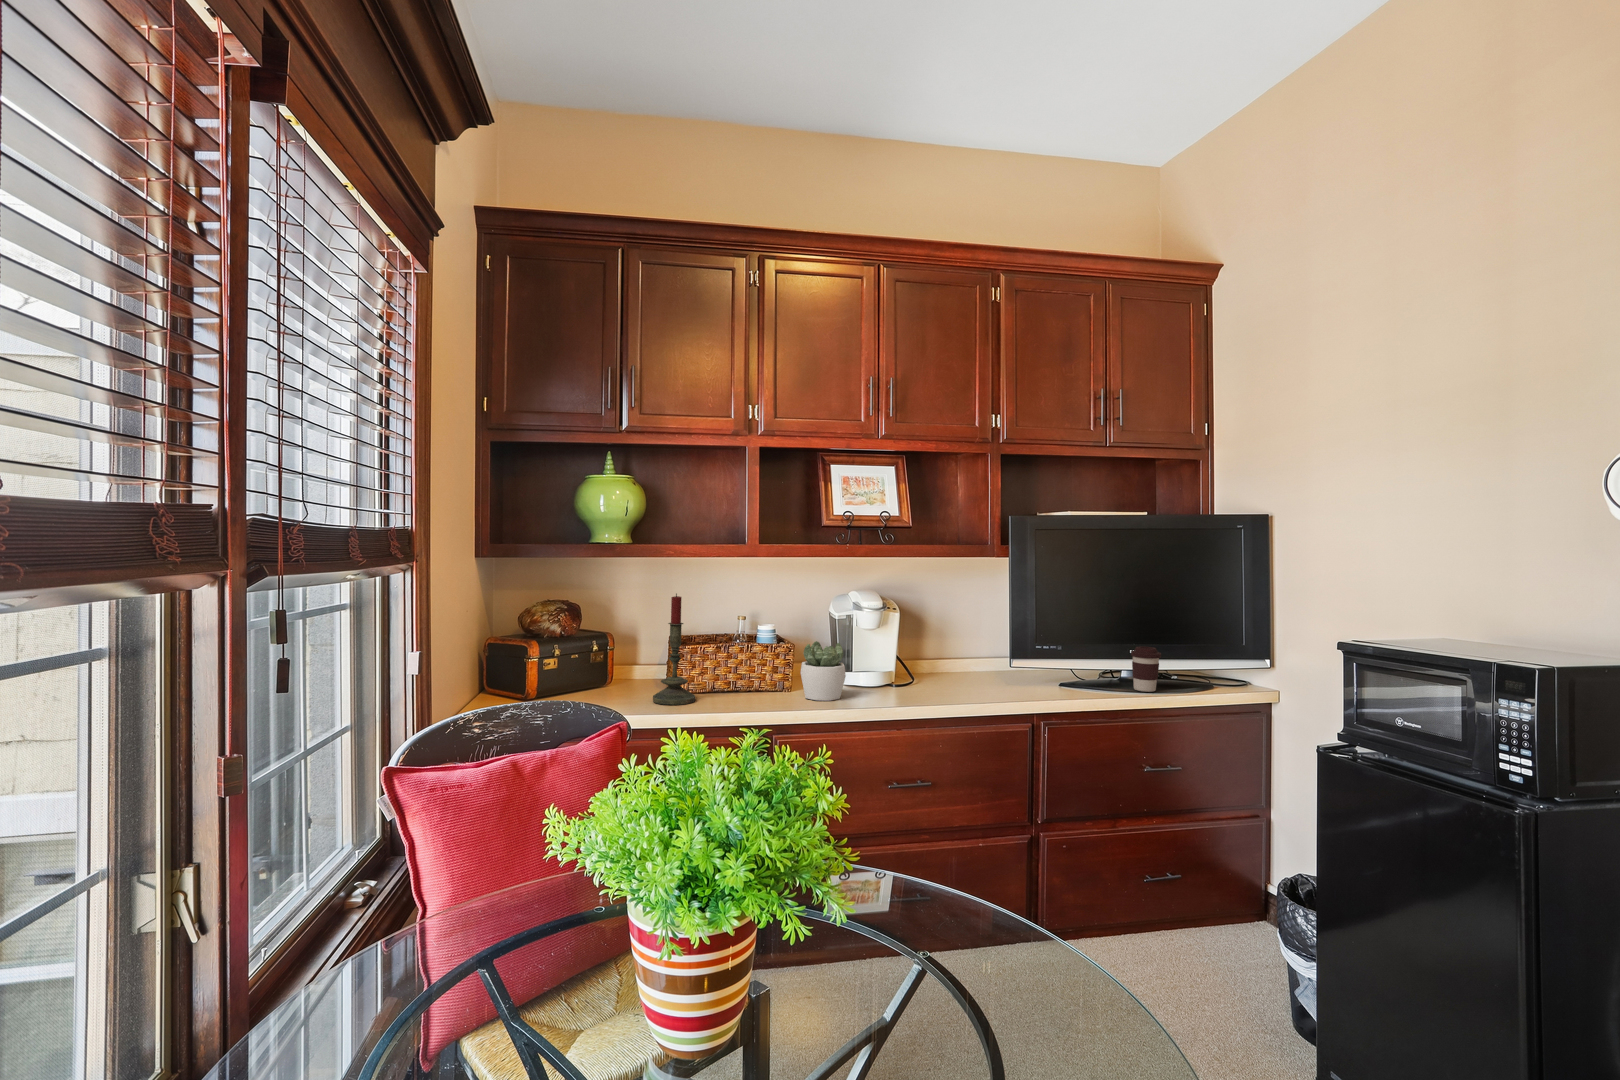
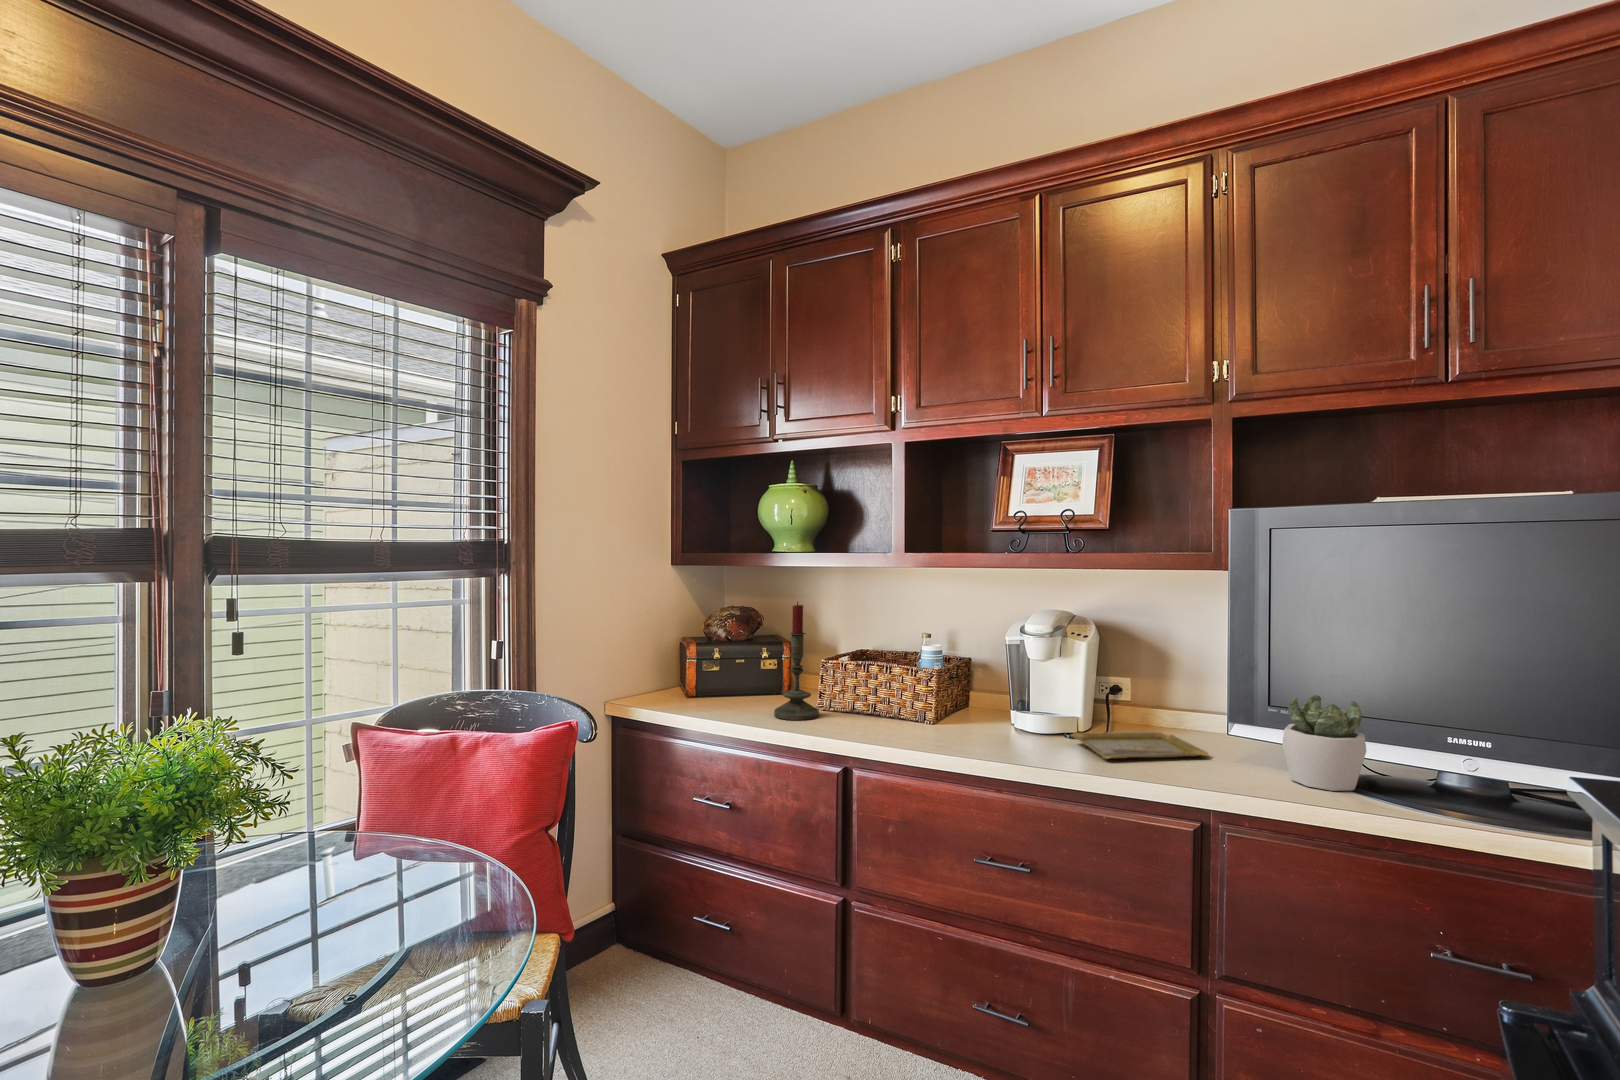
succulent plant: present [800,641,846,701] -> present [1282,695,1366,791]
coffee cup: present [1131,646,1161,692] -> none [1462,730,1530,817]
tray: none [906,675,991,695] -> present [1071,732,1208,759]

